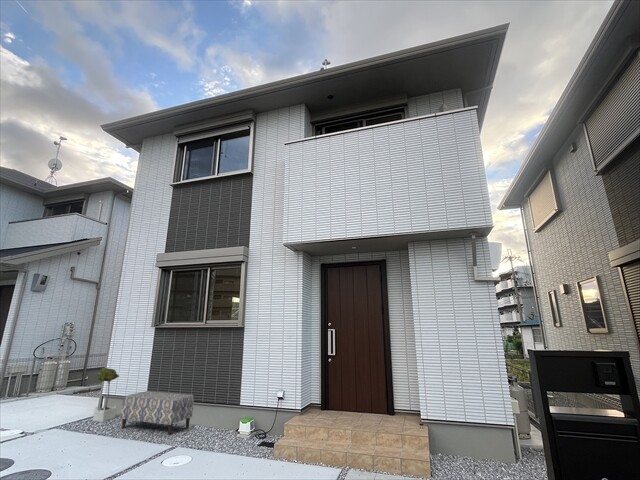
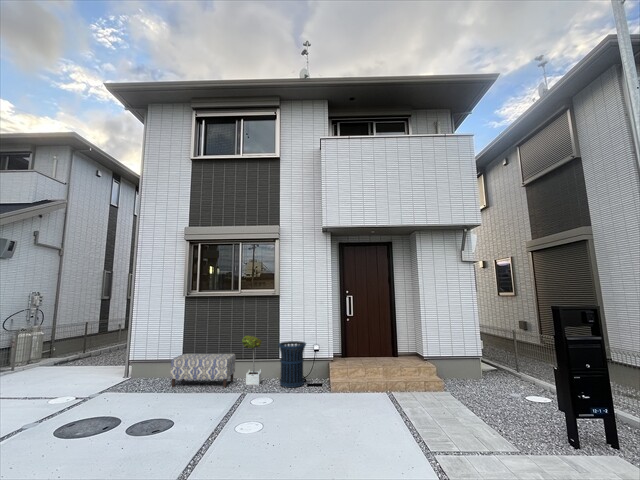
potted tree: present [93,368,119,422] -> present [242,335,262,385]
trash can: none [228,384,264,444] -> present [278,341,306,388]

